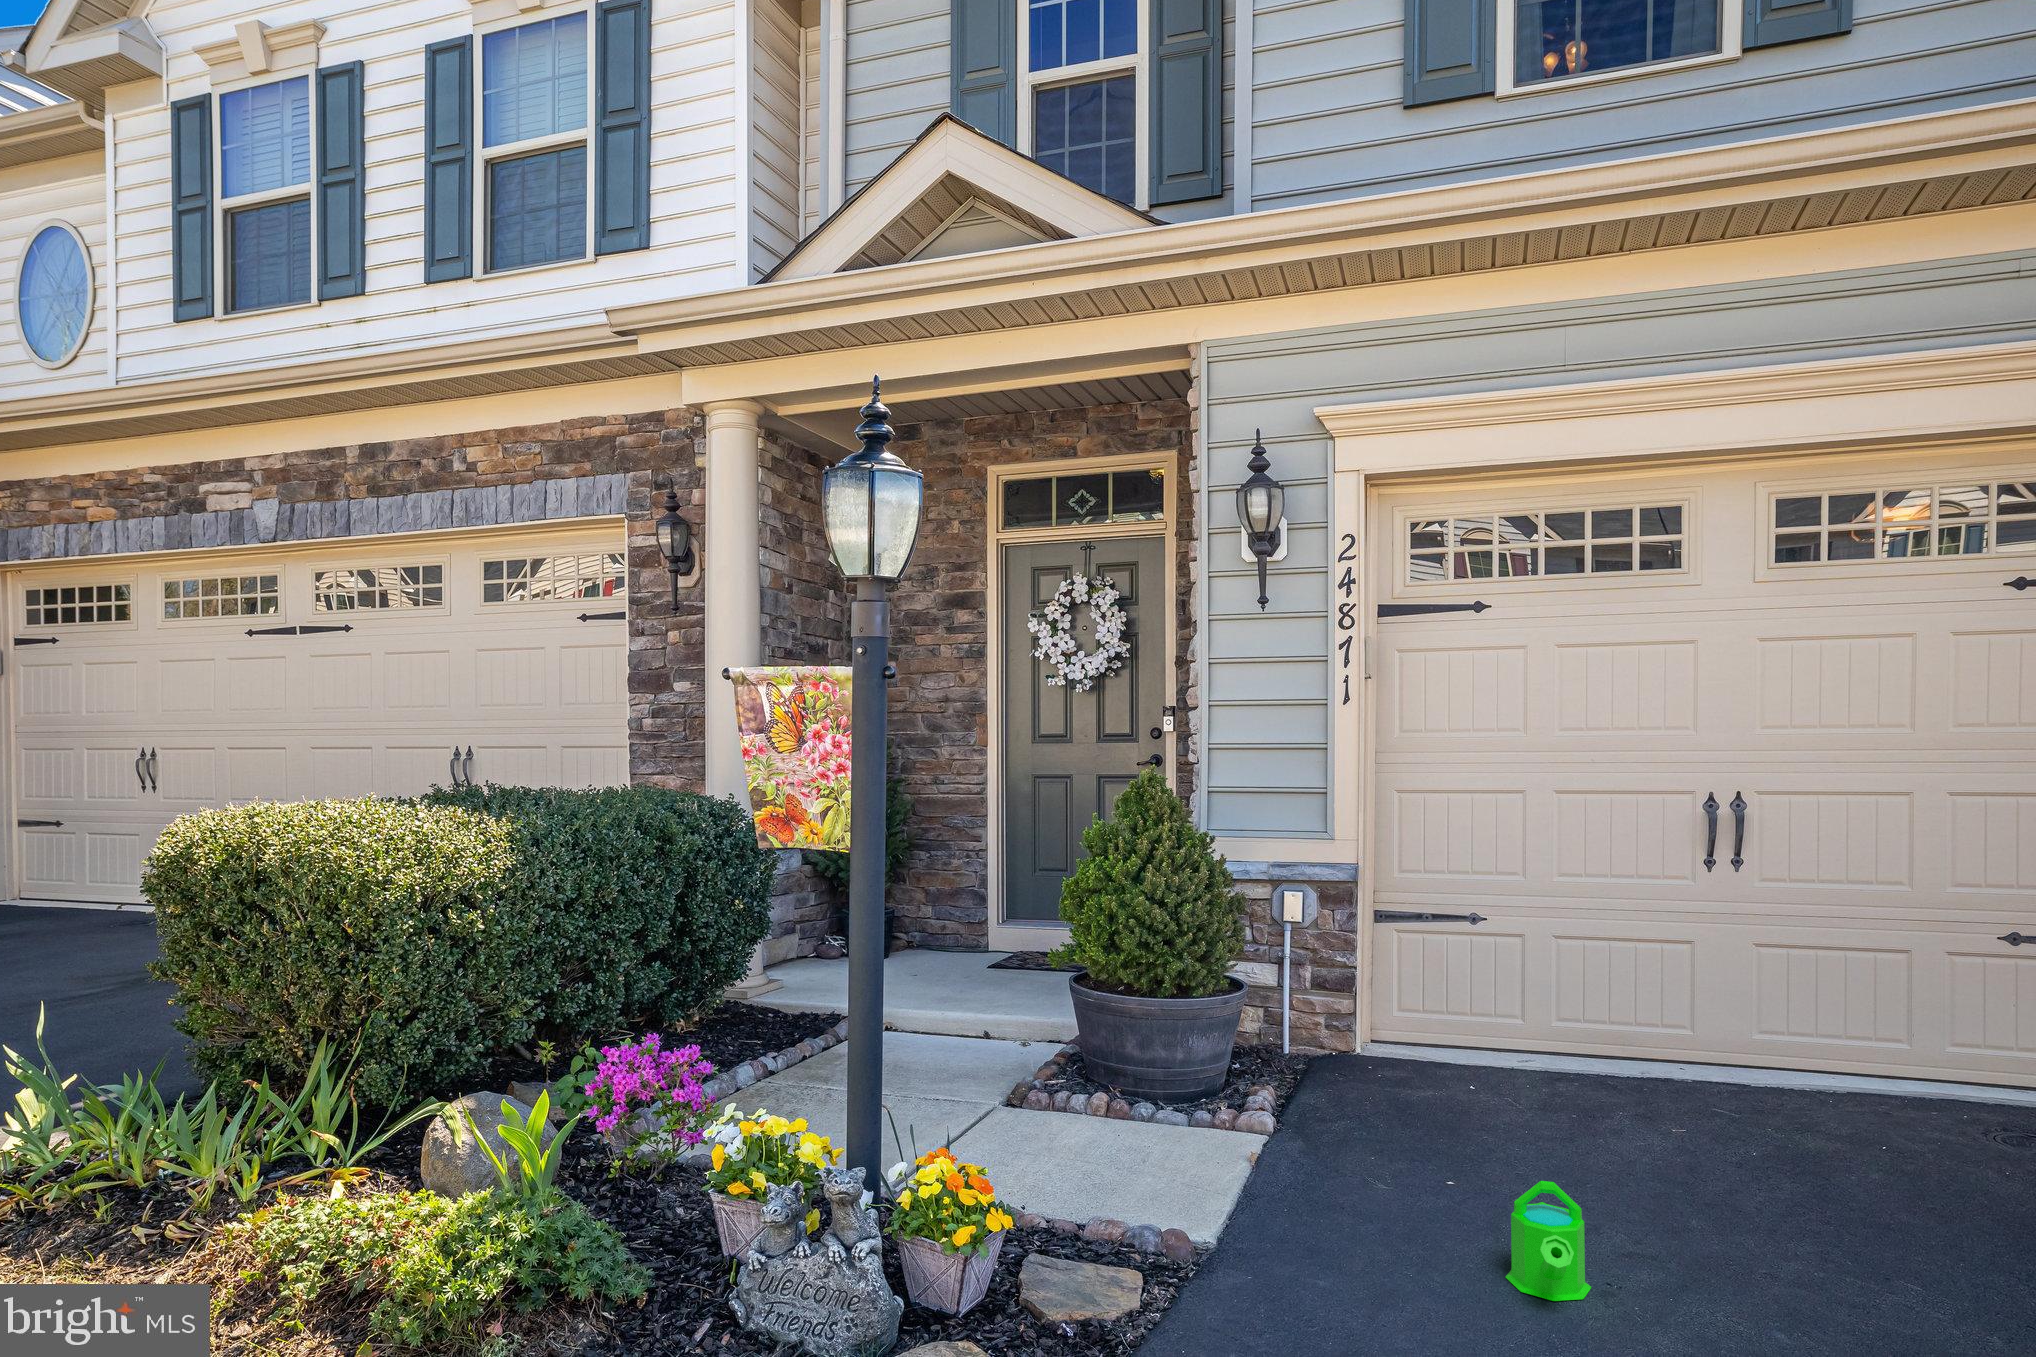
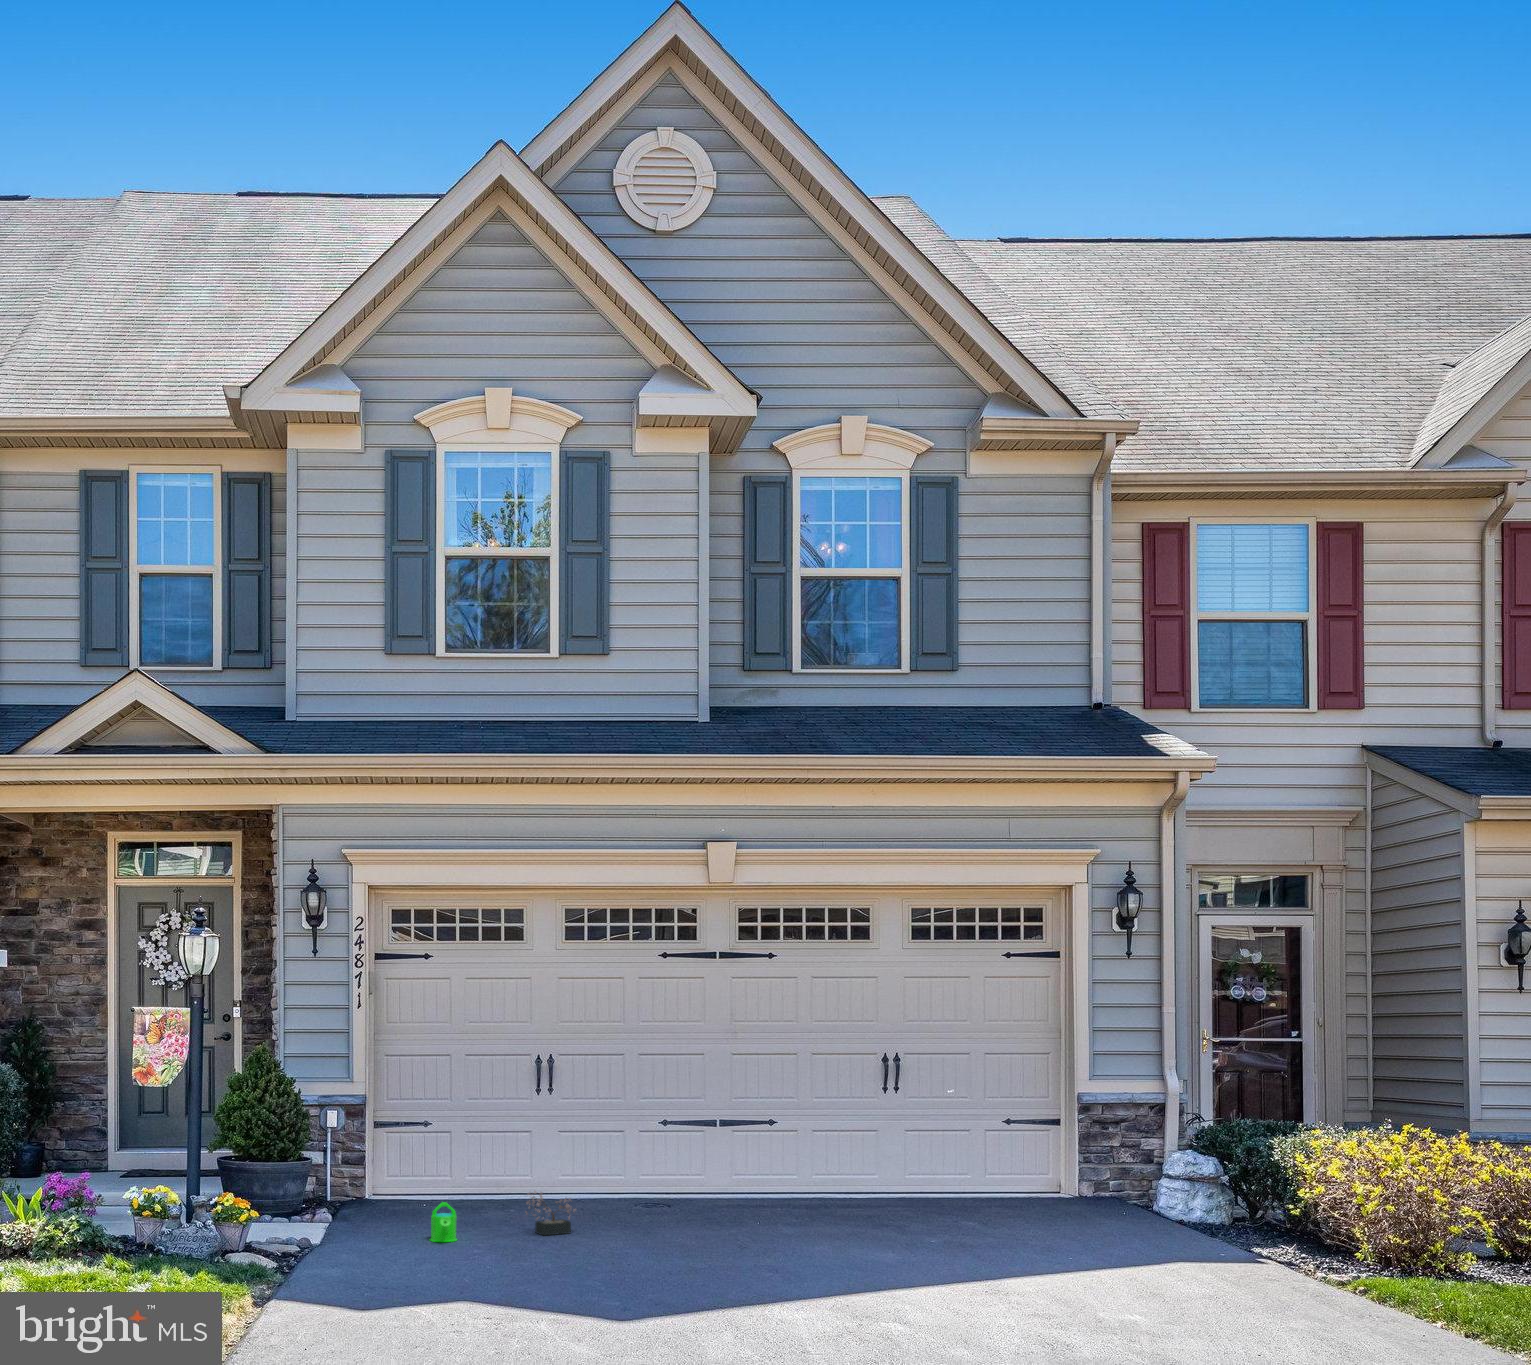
decorative plant: none [1782,1163,1942,1307] -> present [527,1191,575,1235]

